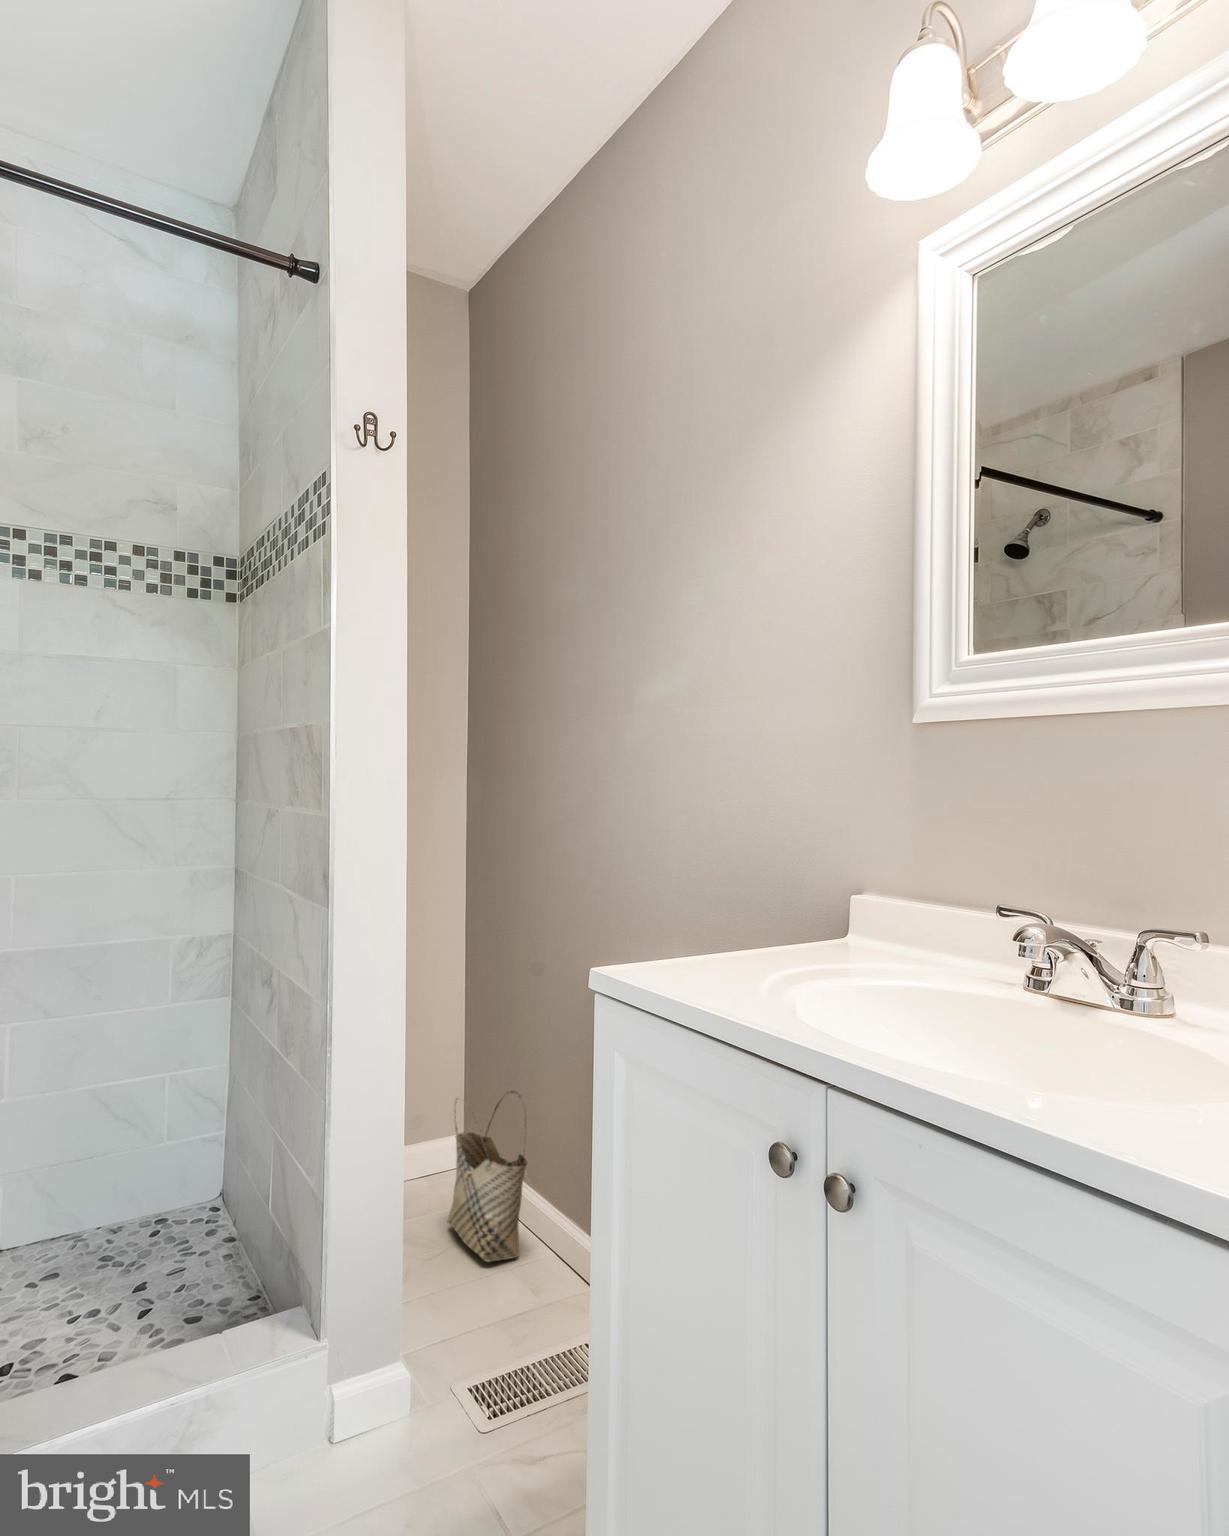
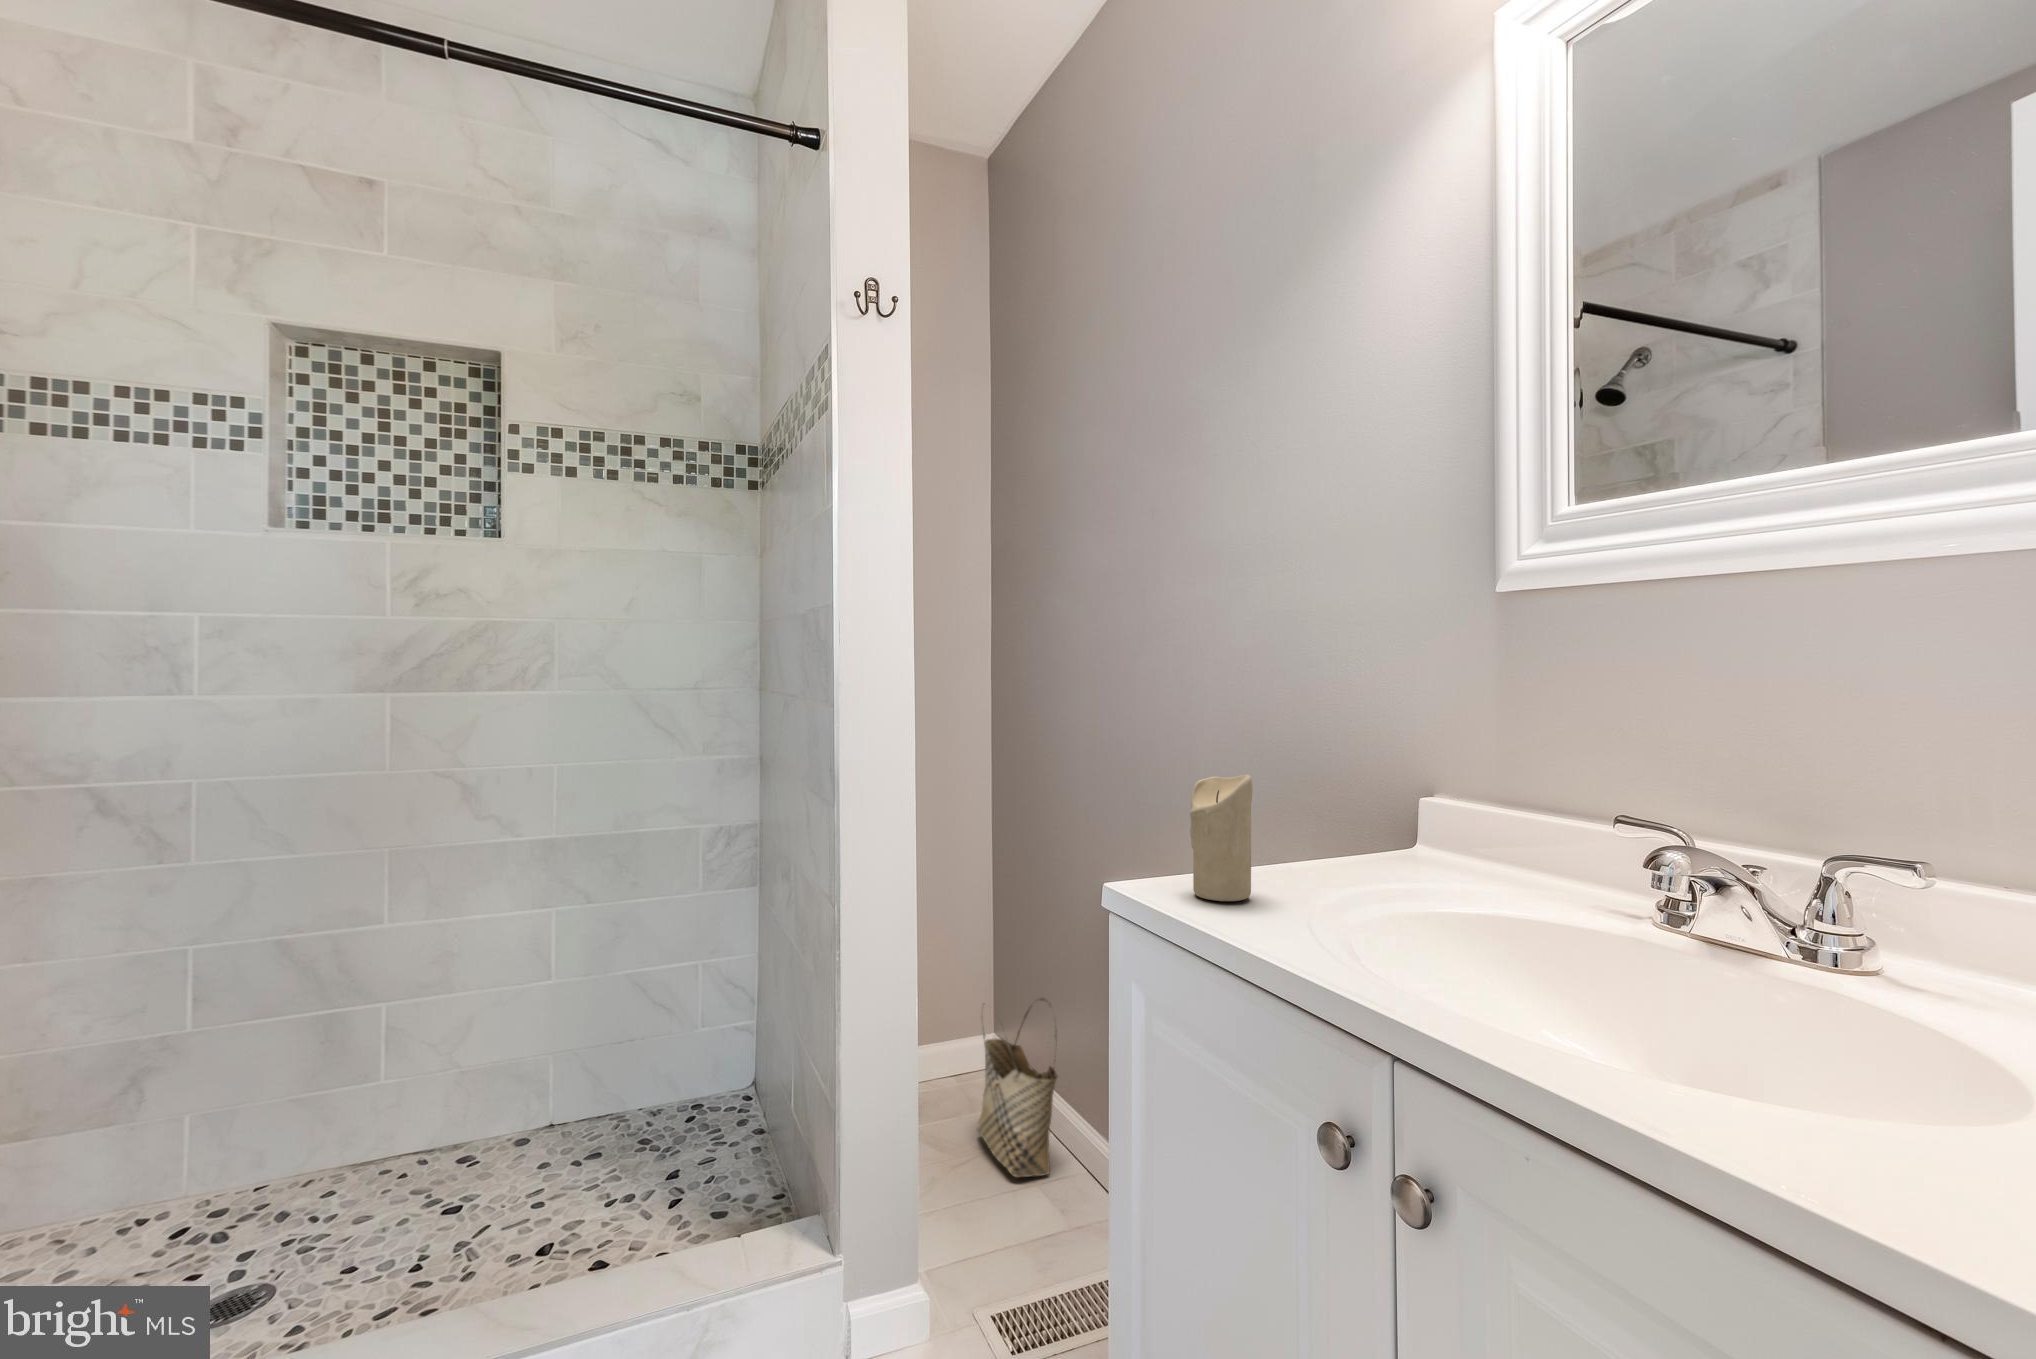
candle: none [671,872,723,980] -> present [1190,775,1252,901]

